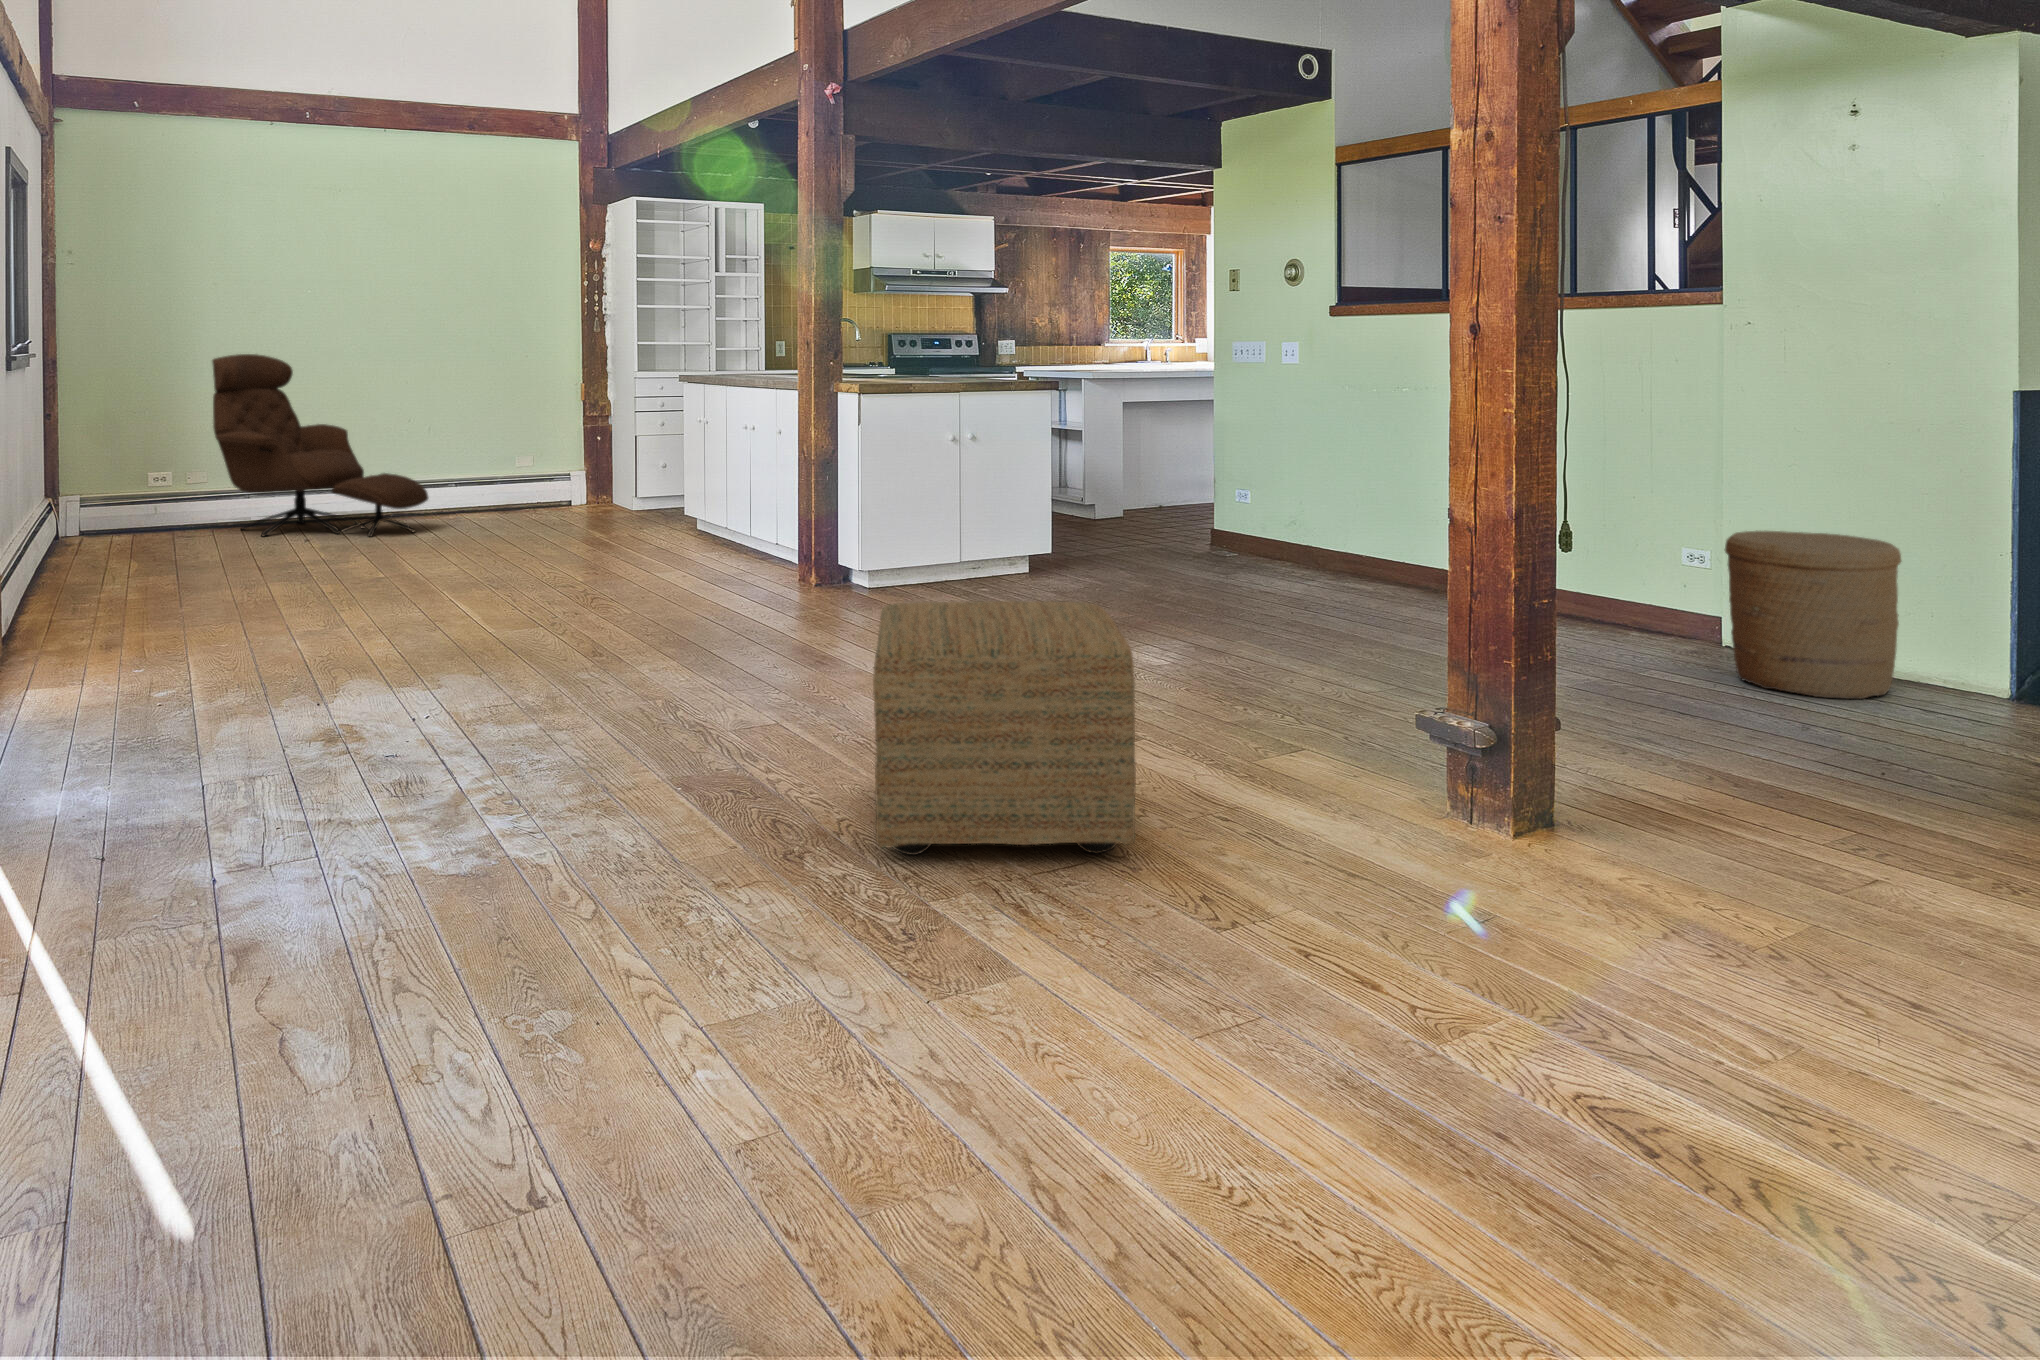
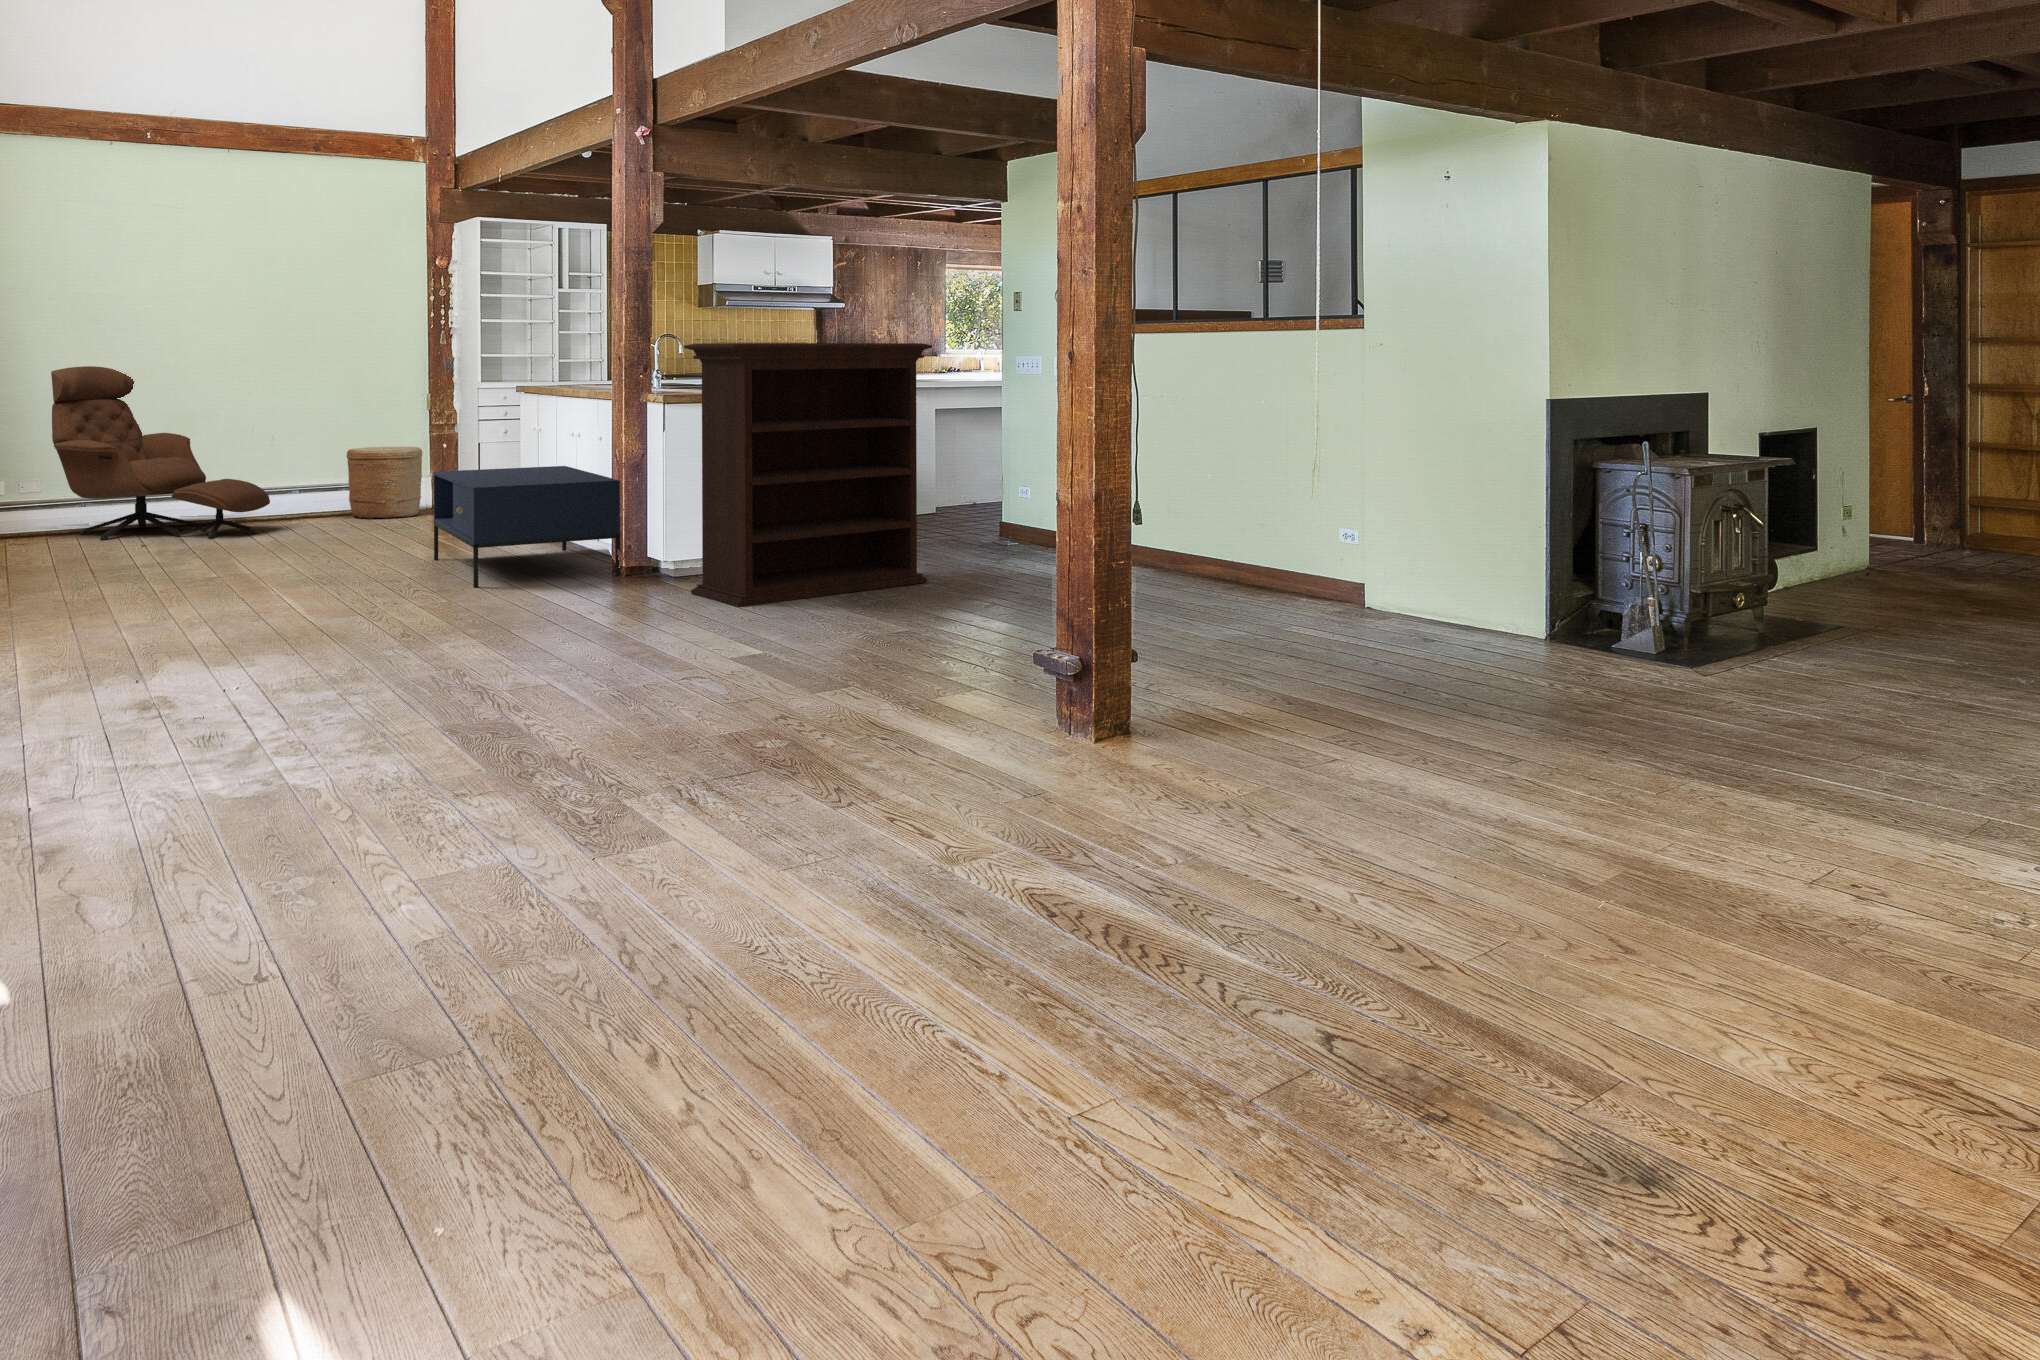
bookshelf: none [893,323,1175,630] -> present [684,343,932,607]
coffee table: none [605,463,813,599] -> present [434,466,620,587]
woven basket: present [1725,531,1901,699] -> present [347,447,422,519]
ottoman: present [873,601,1136,855] -> none [591,572,799,768]

